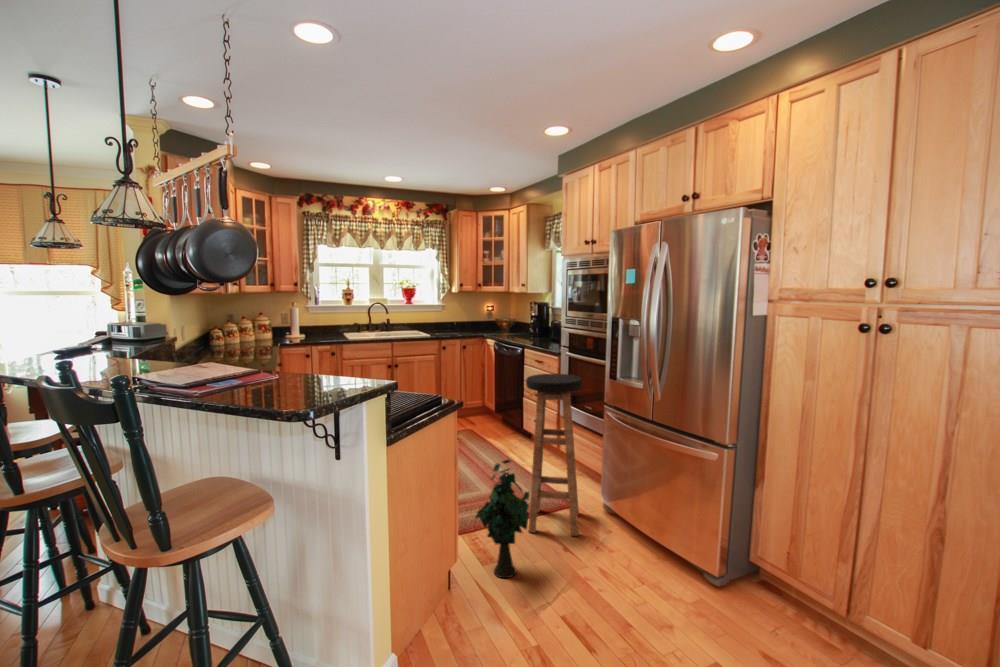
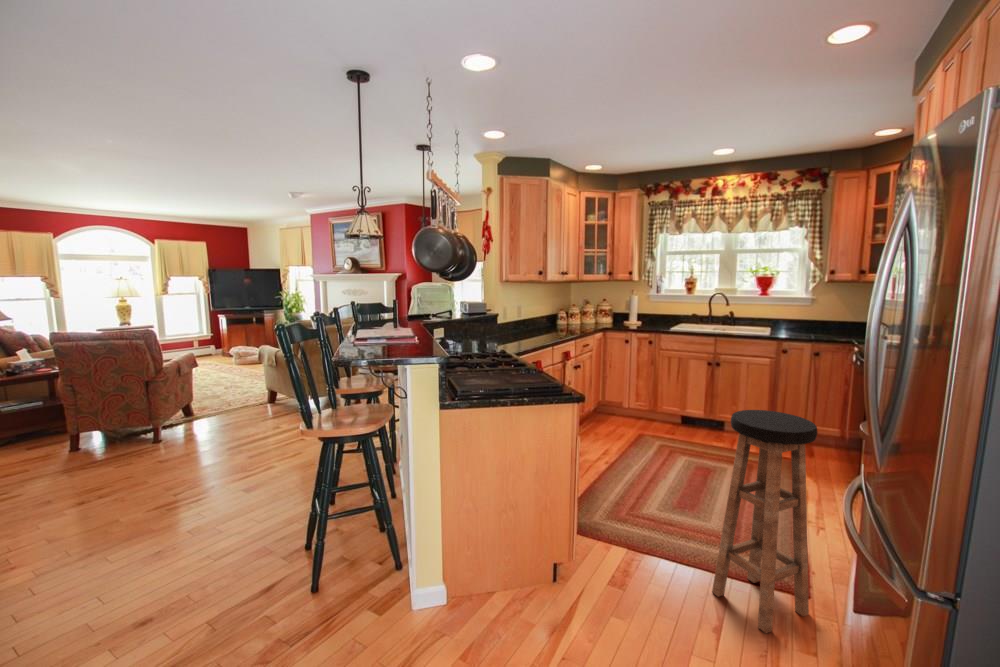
decorative plant: present [475,460,530,578] -> none [607,491,680,614]

